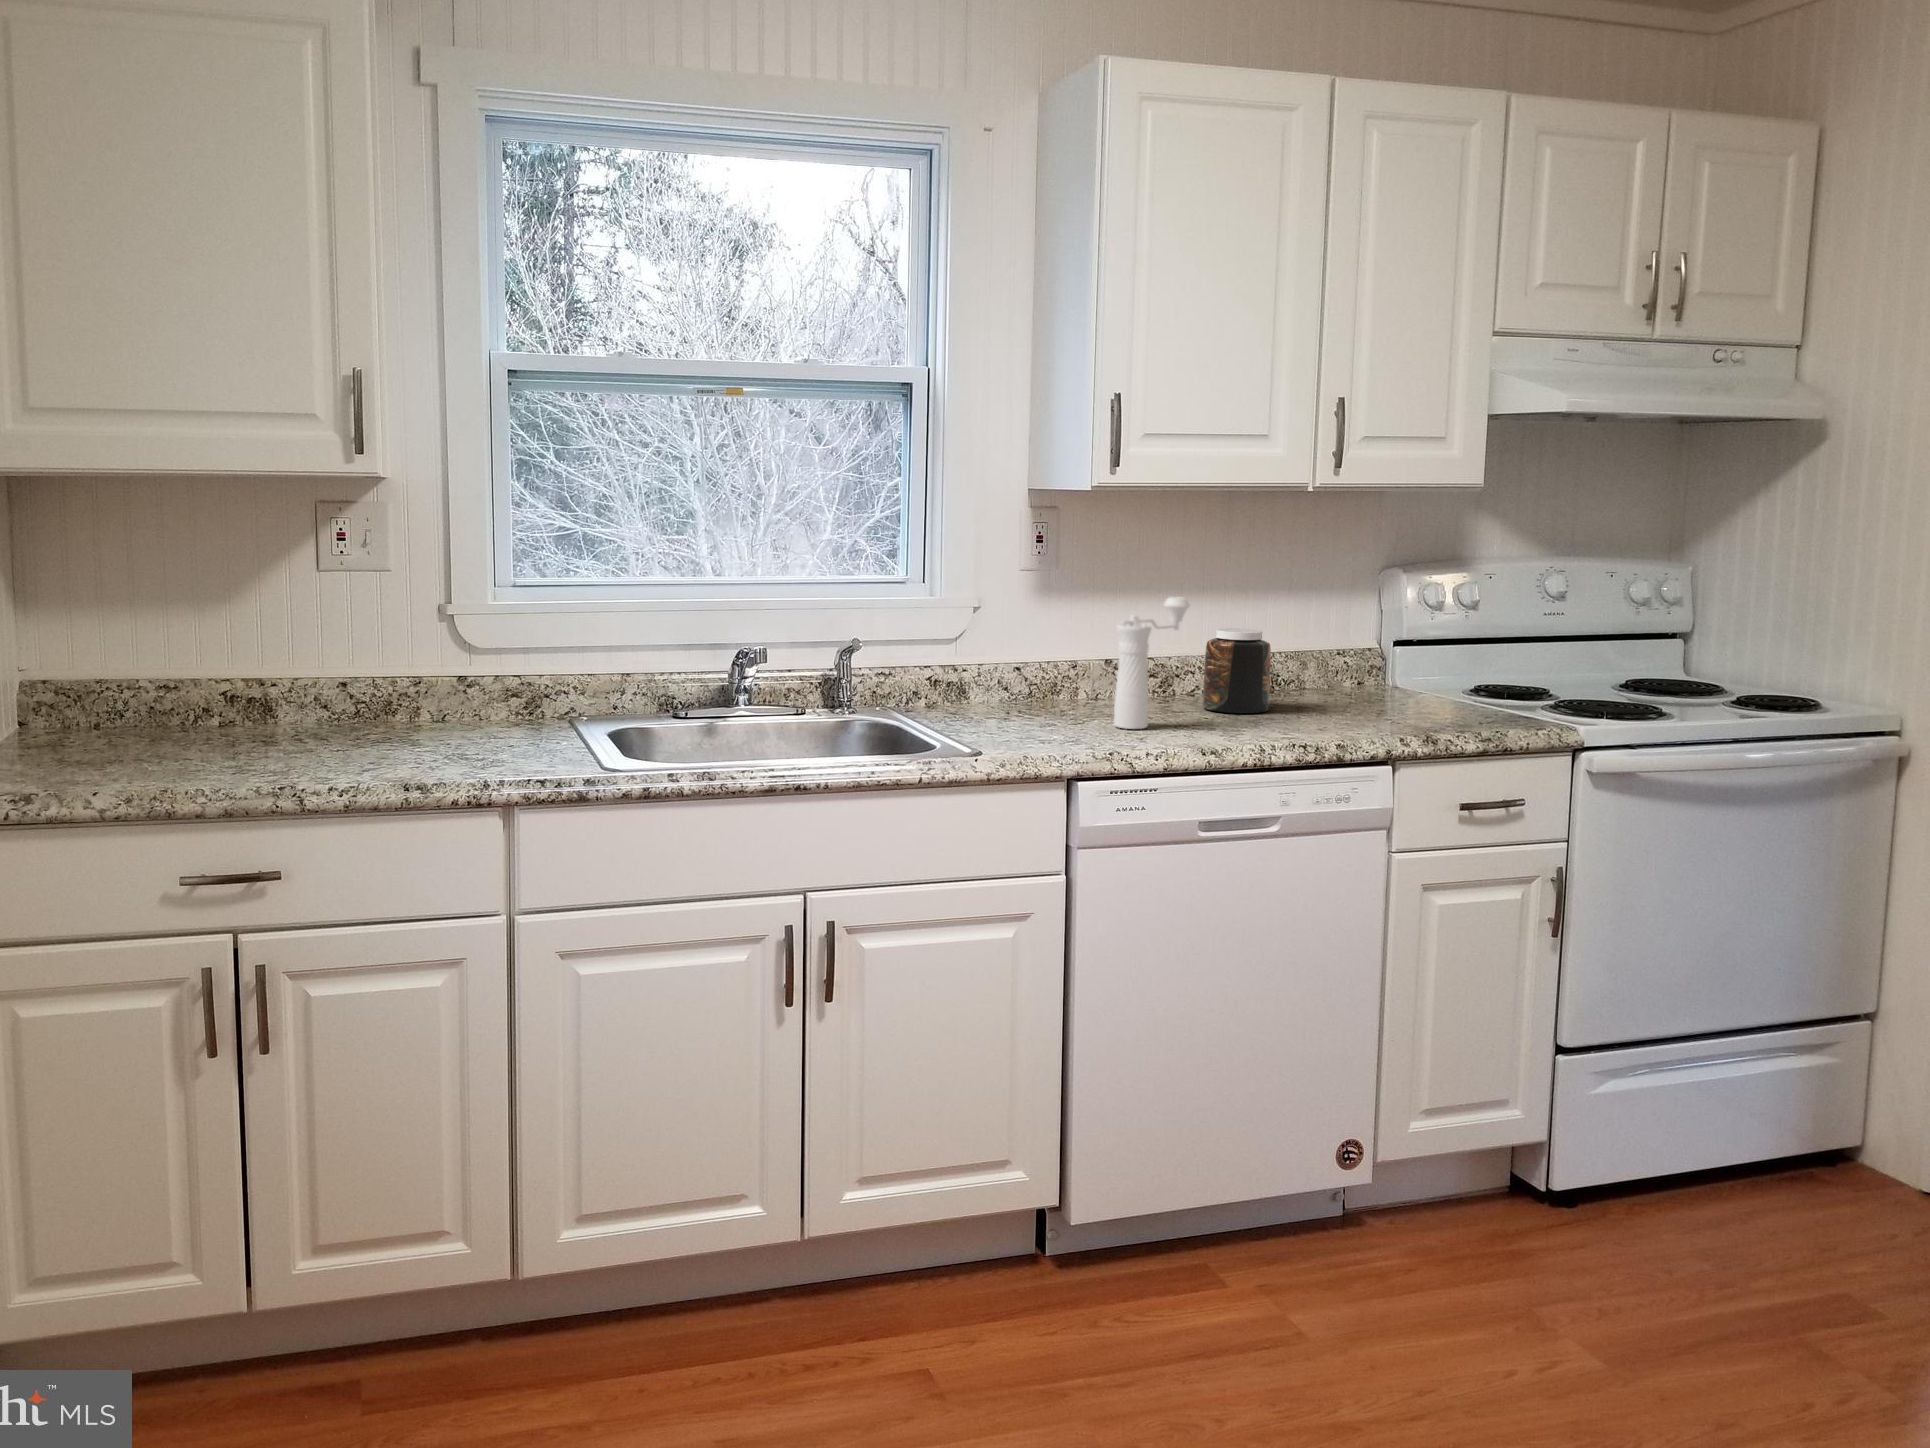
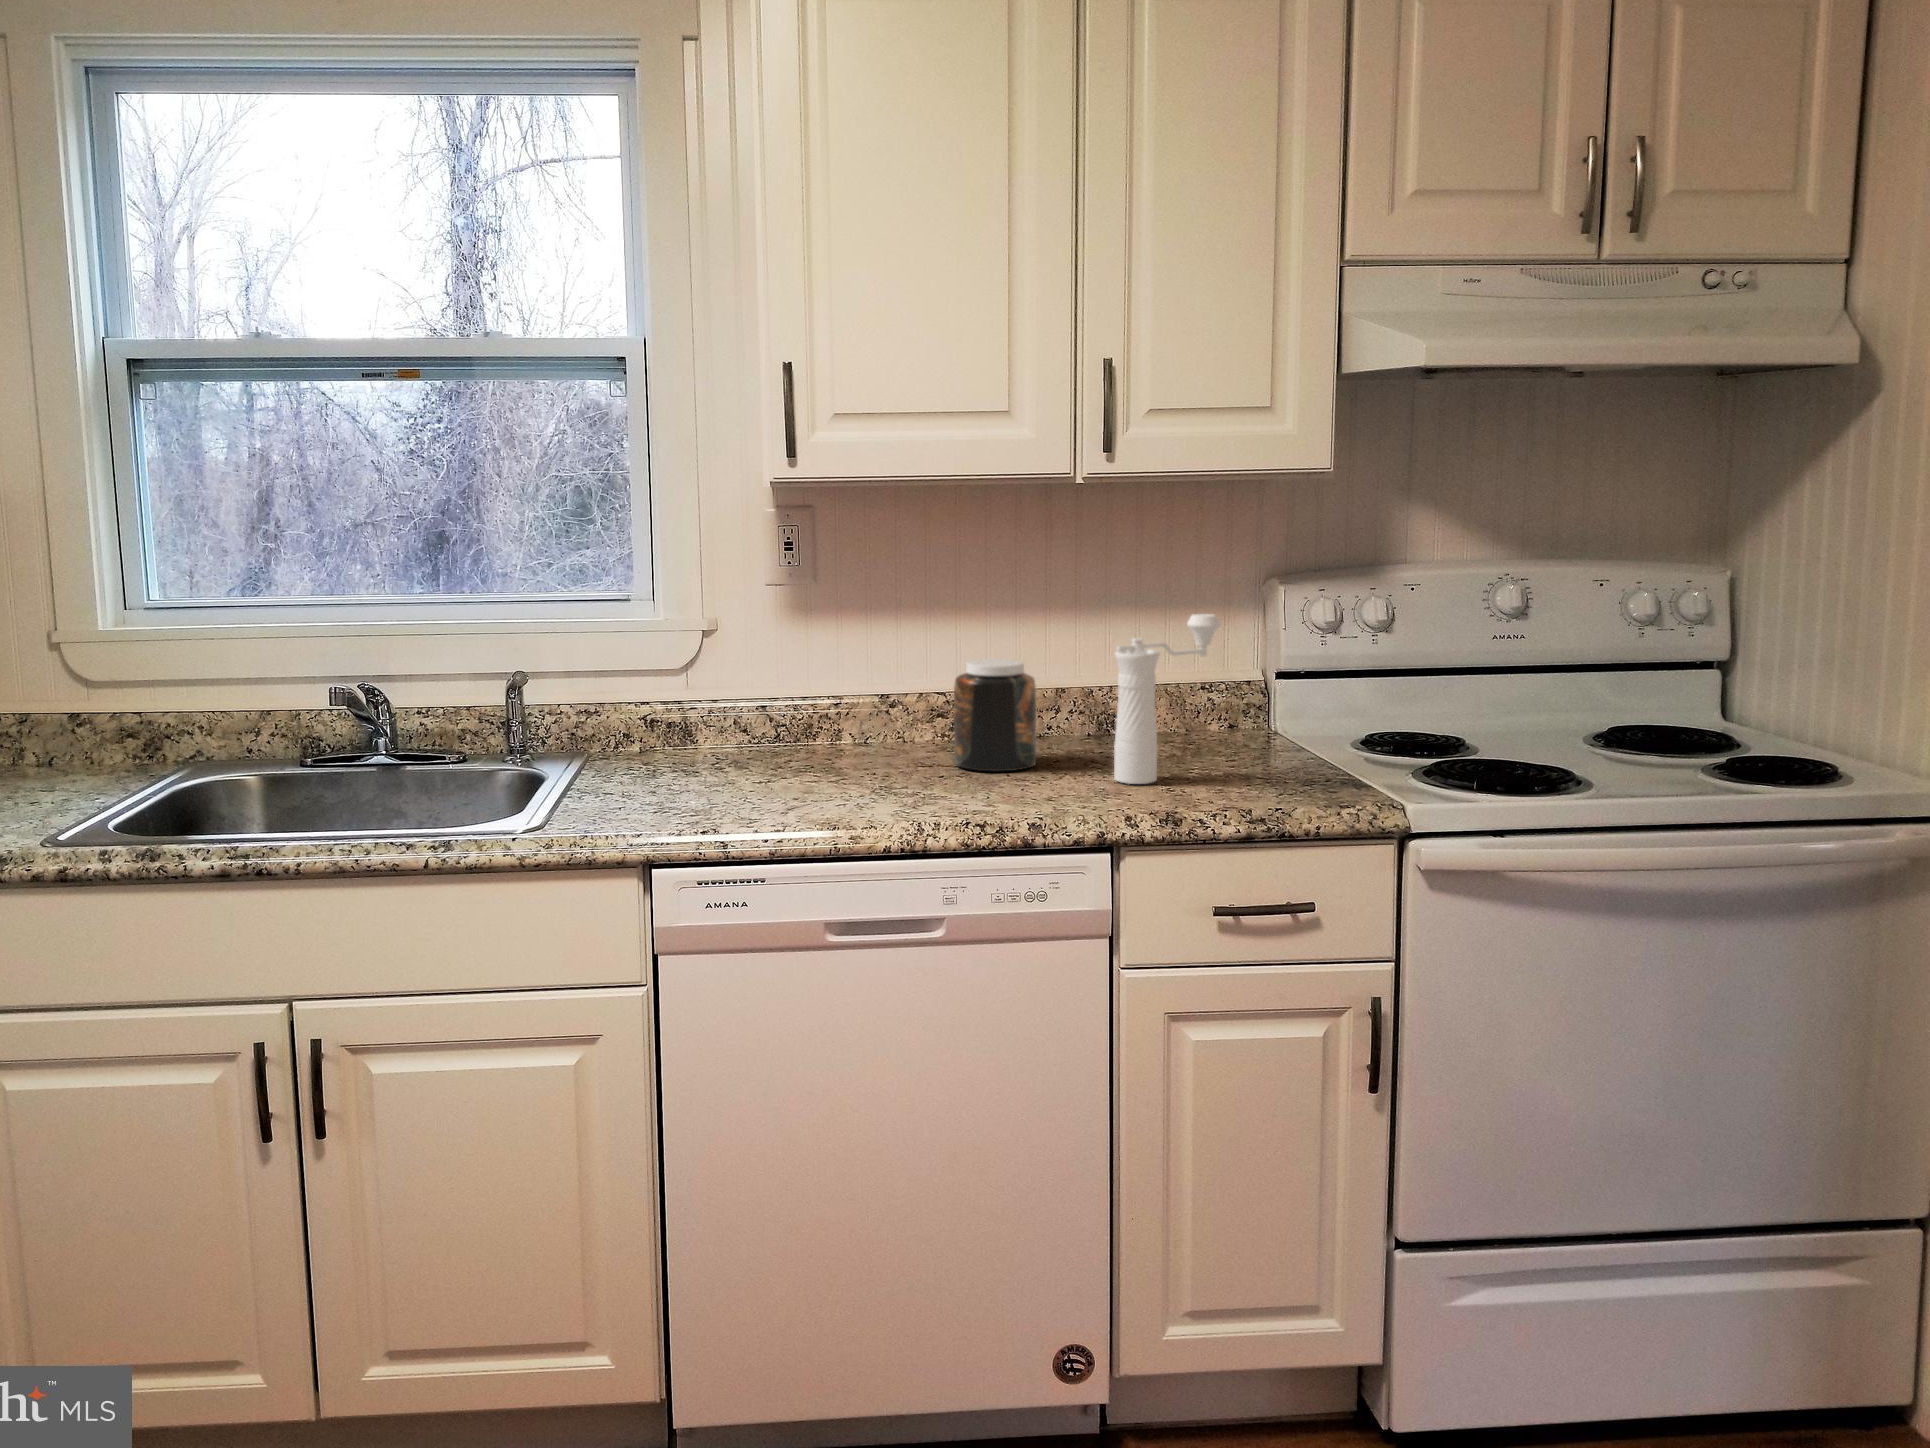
pepper mill: present [1114,597,1190,729] -> present [1114,614,1220,784]

